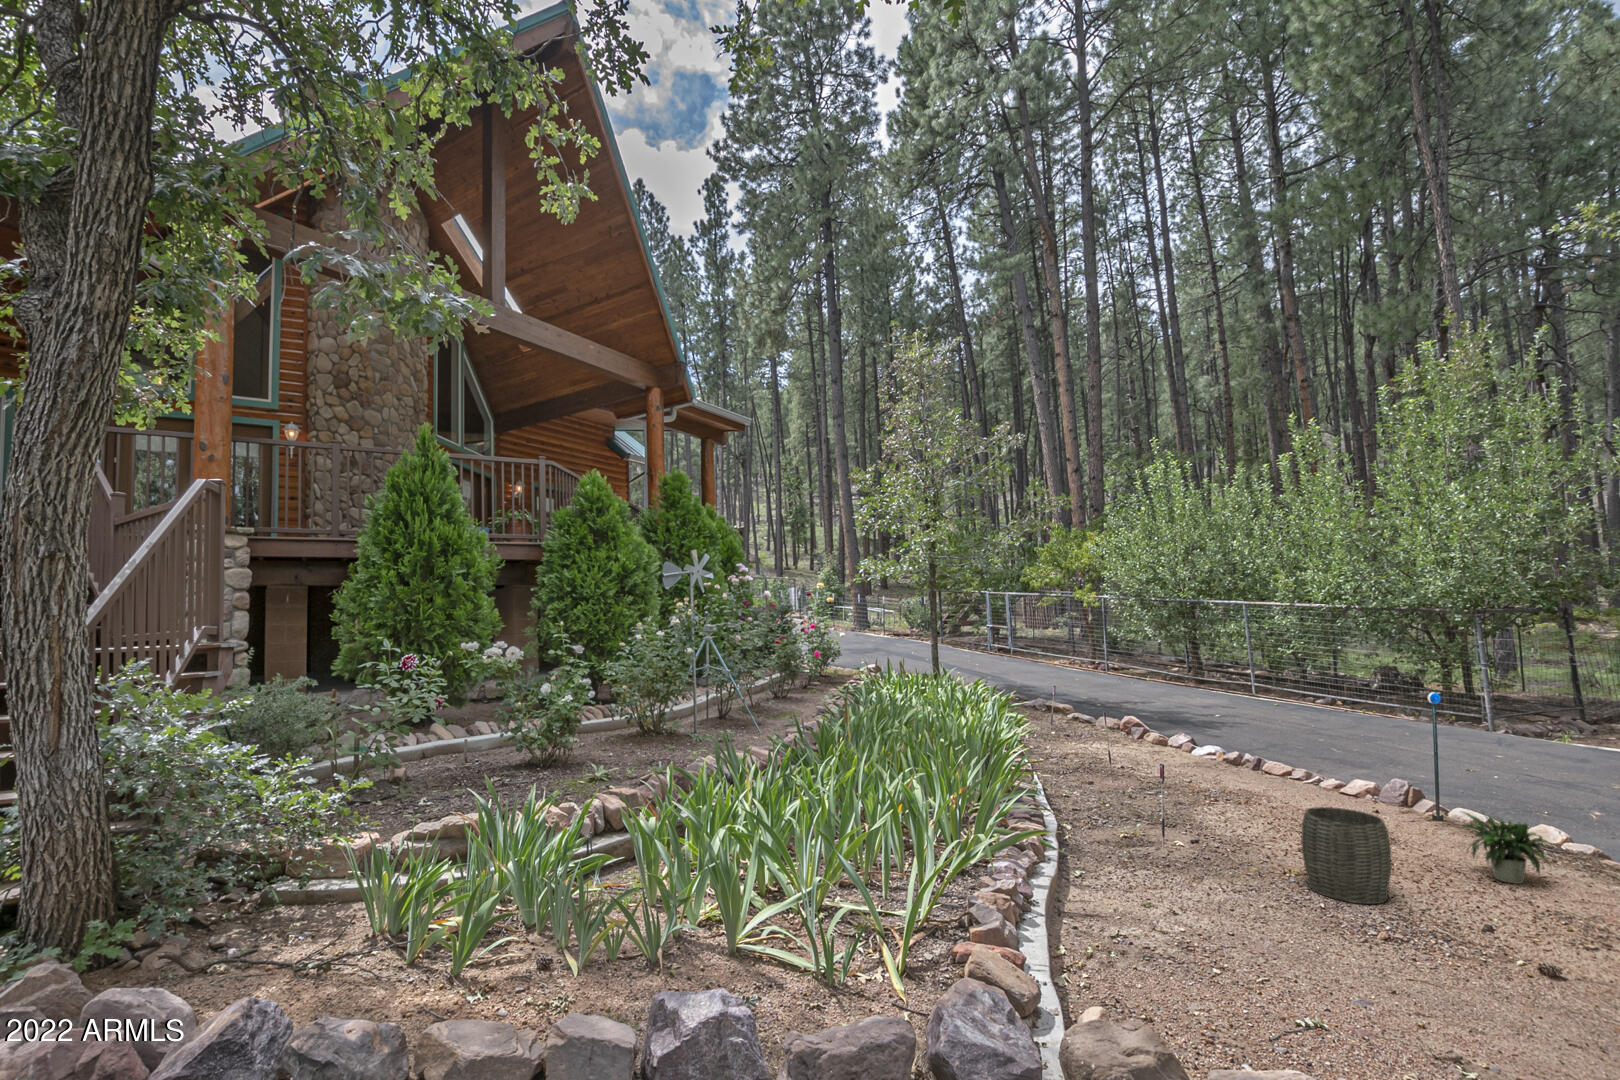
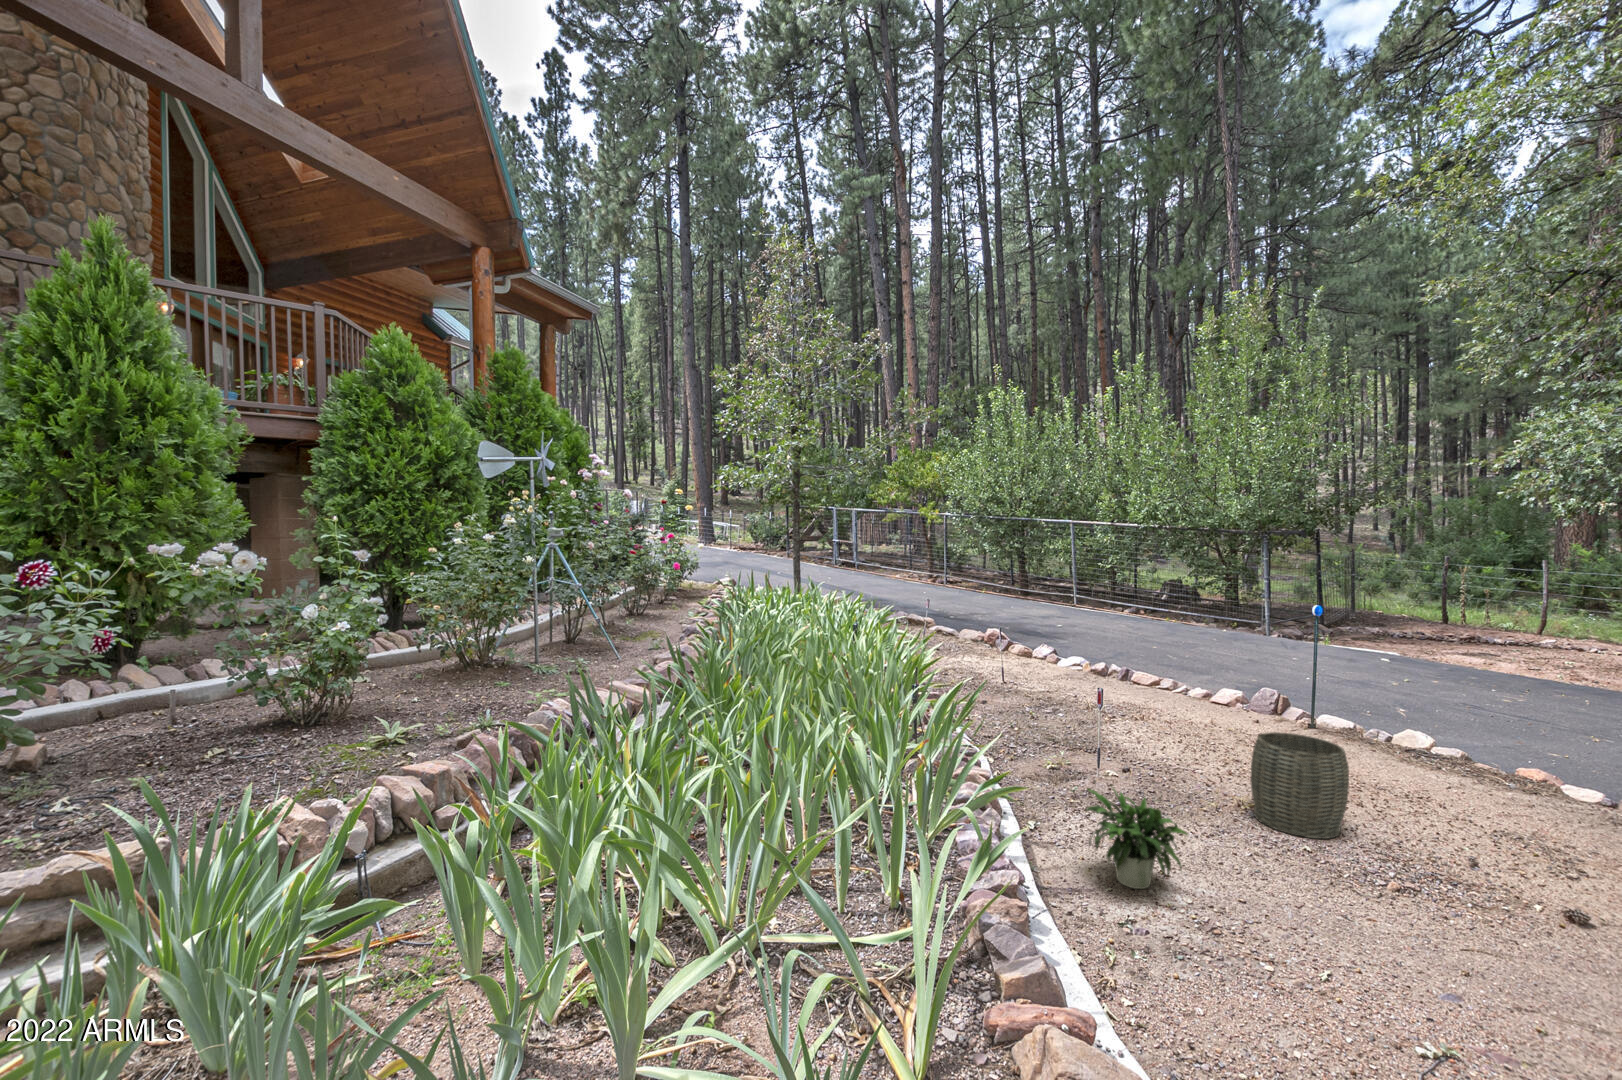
potted plant: present [1462,812,1552,884] -> present [1086,789,1188,889]

